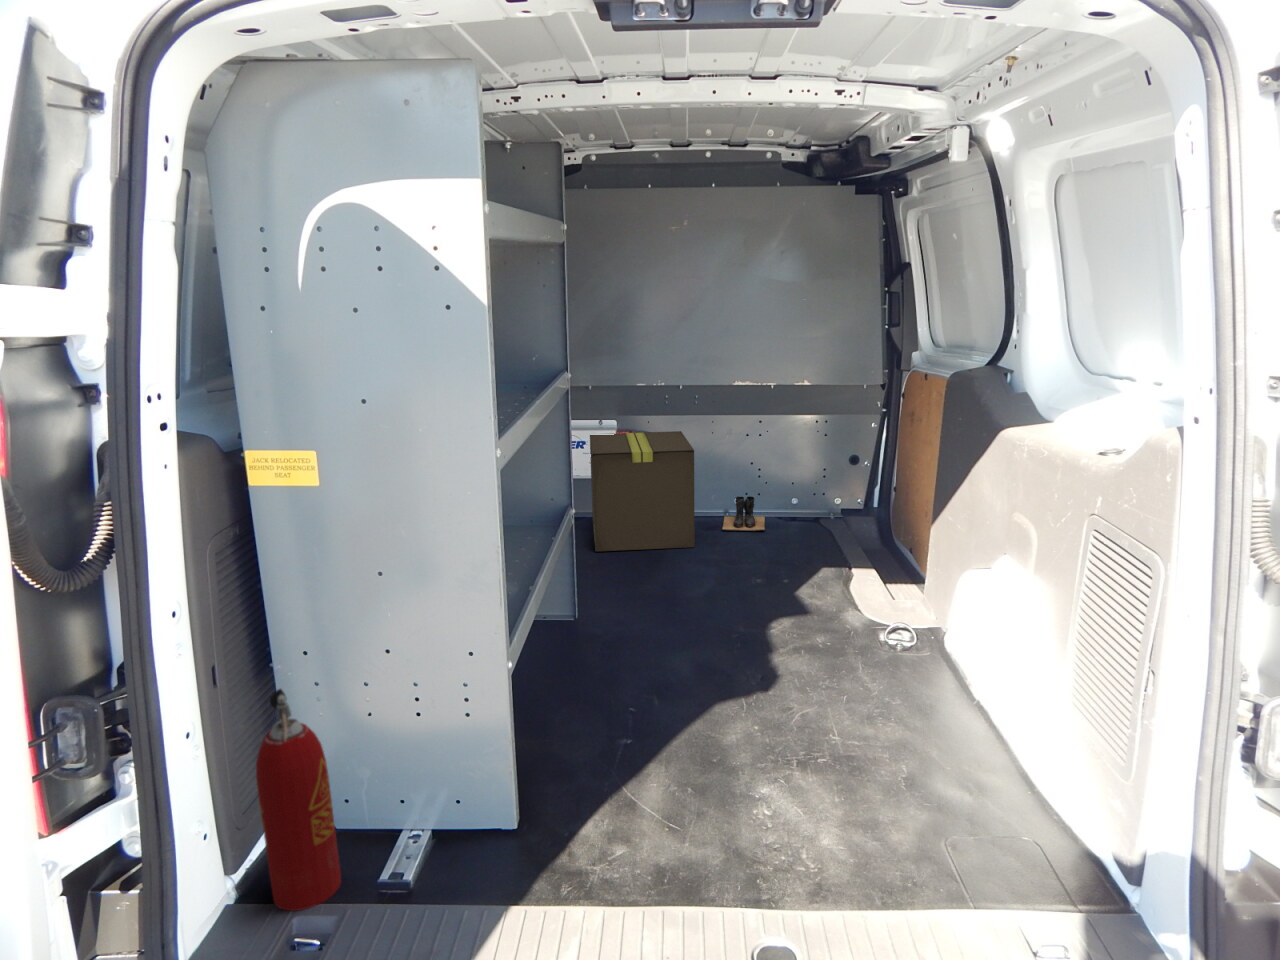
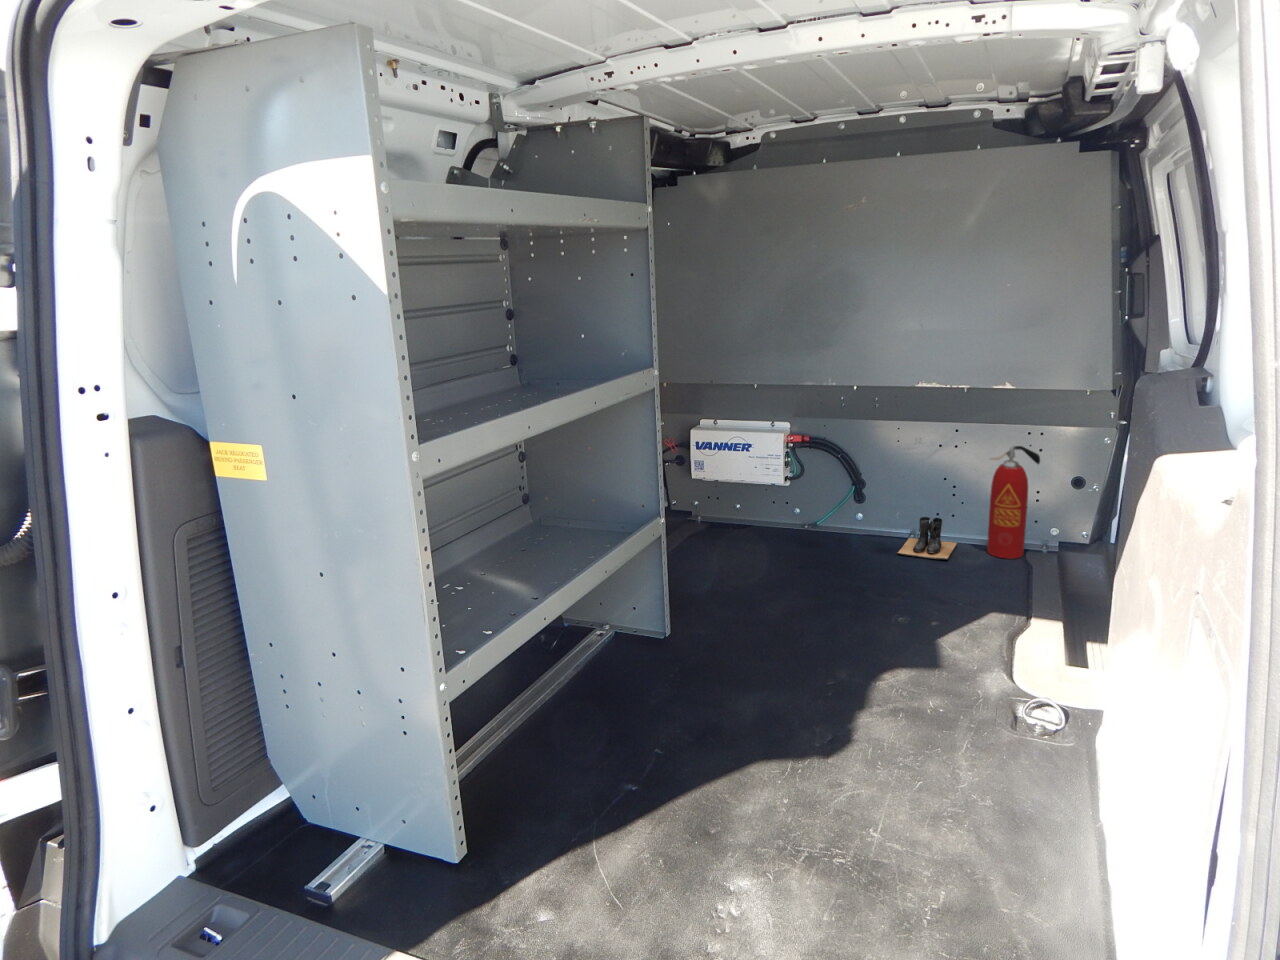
cardboard box: present [590,431,695,551] -> none [741,435,863,570]
fire extinguisher: present [256,689,341,911] -> present [987,446,1040,559]

